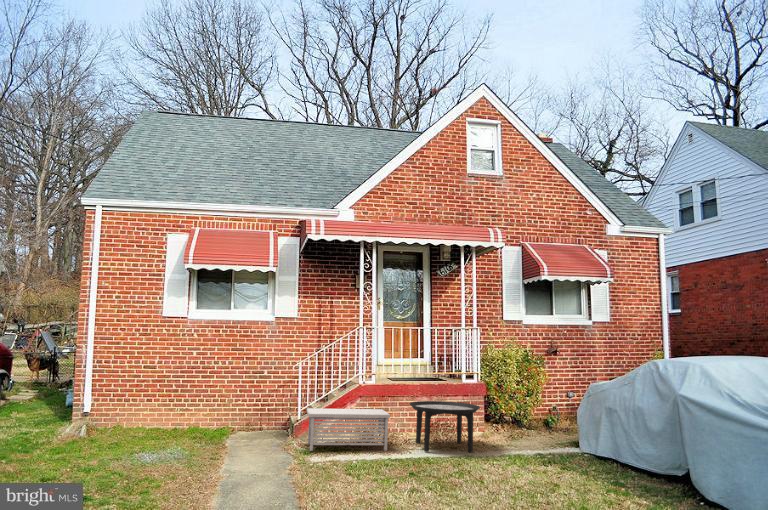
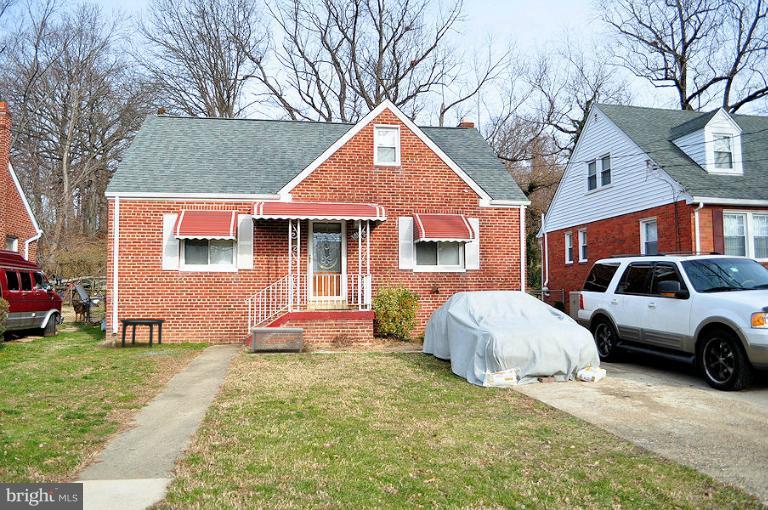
round table: present [409,401,480,452] -> present [120,319,166,347]

